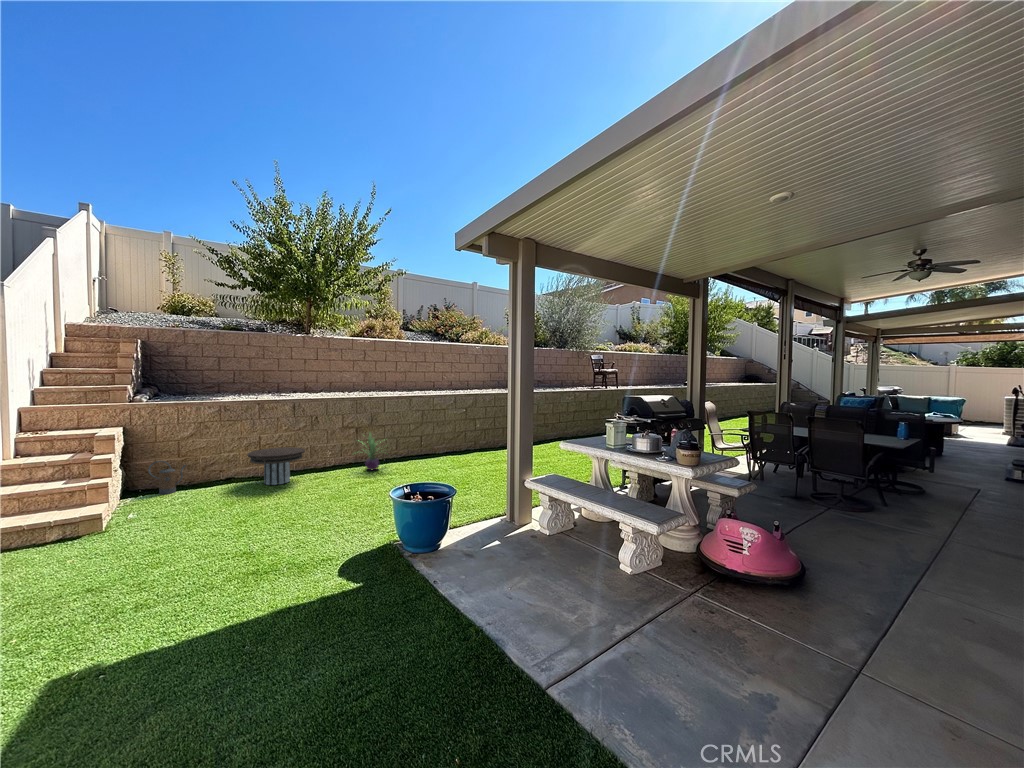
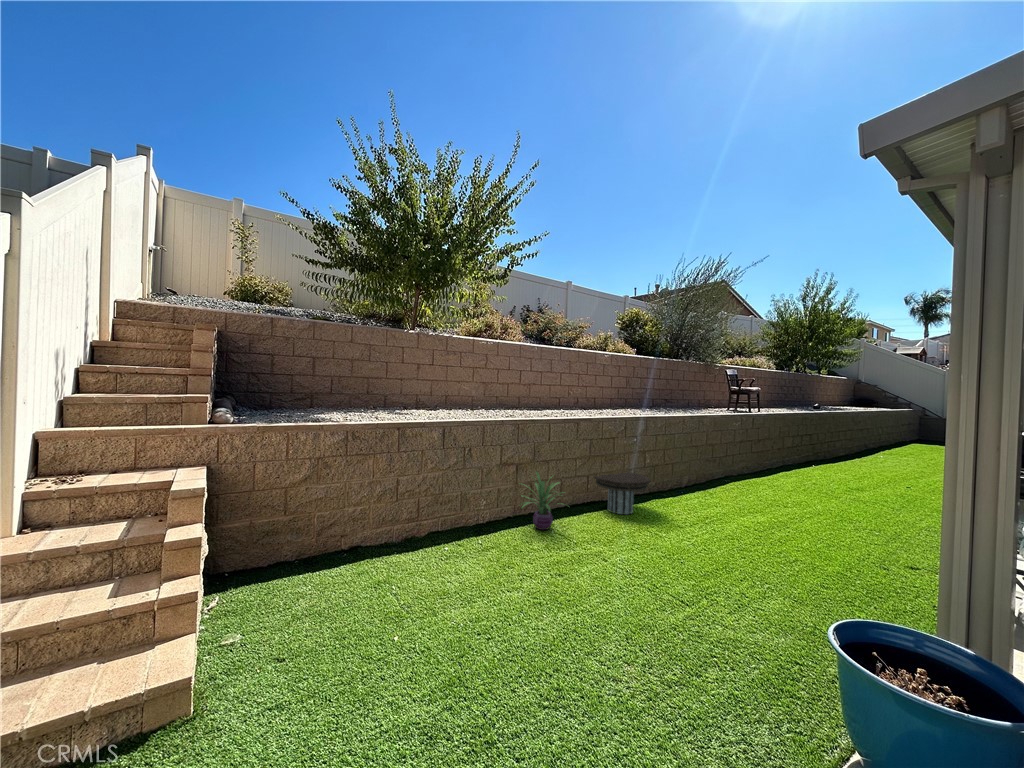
side table: present [247,447,305,485] -> present [594,471,650,514]
watering can: present [148,461,185,494] -> none [244,524,300,582]

